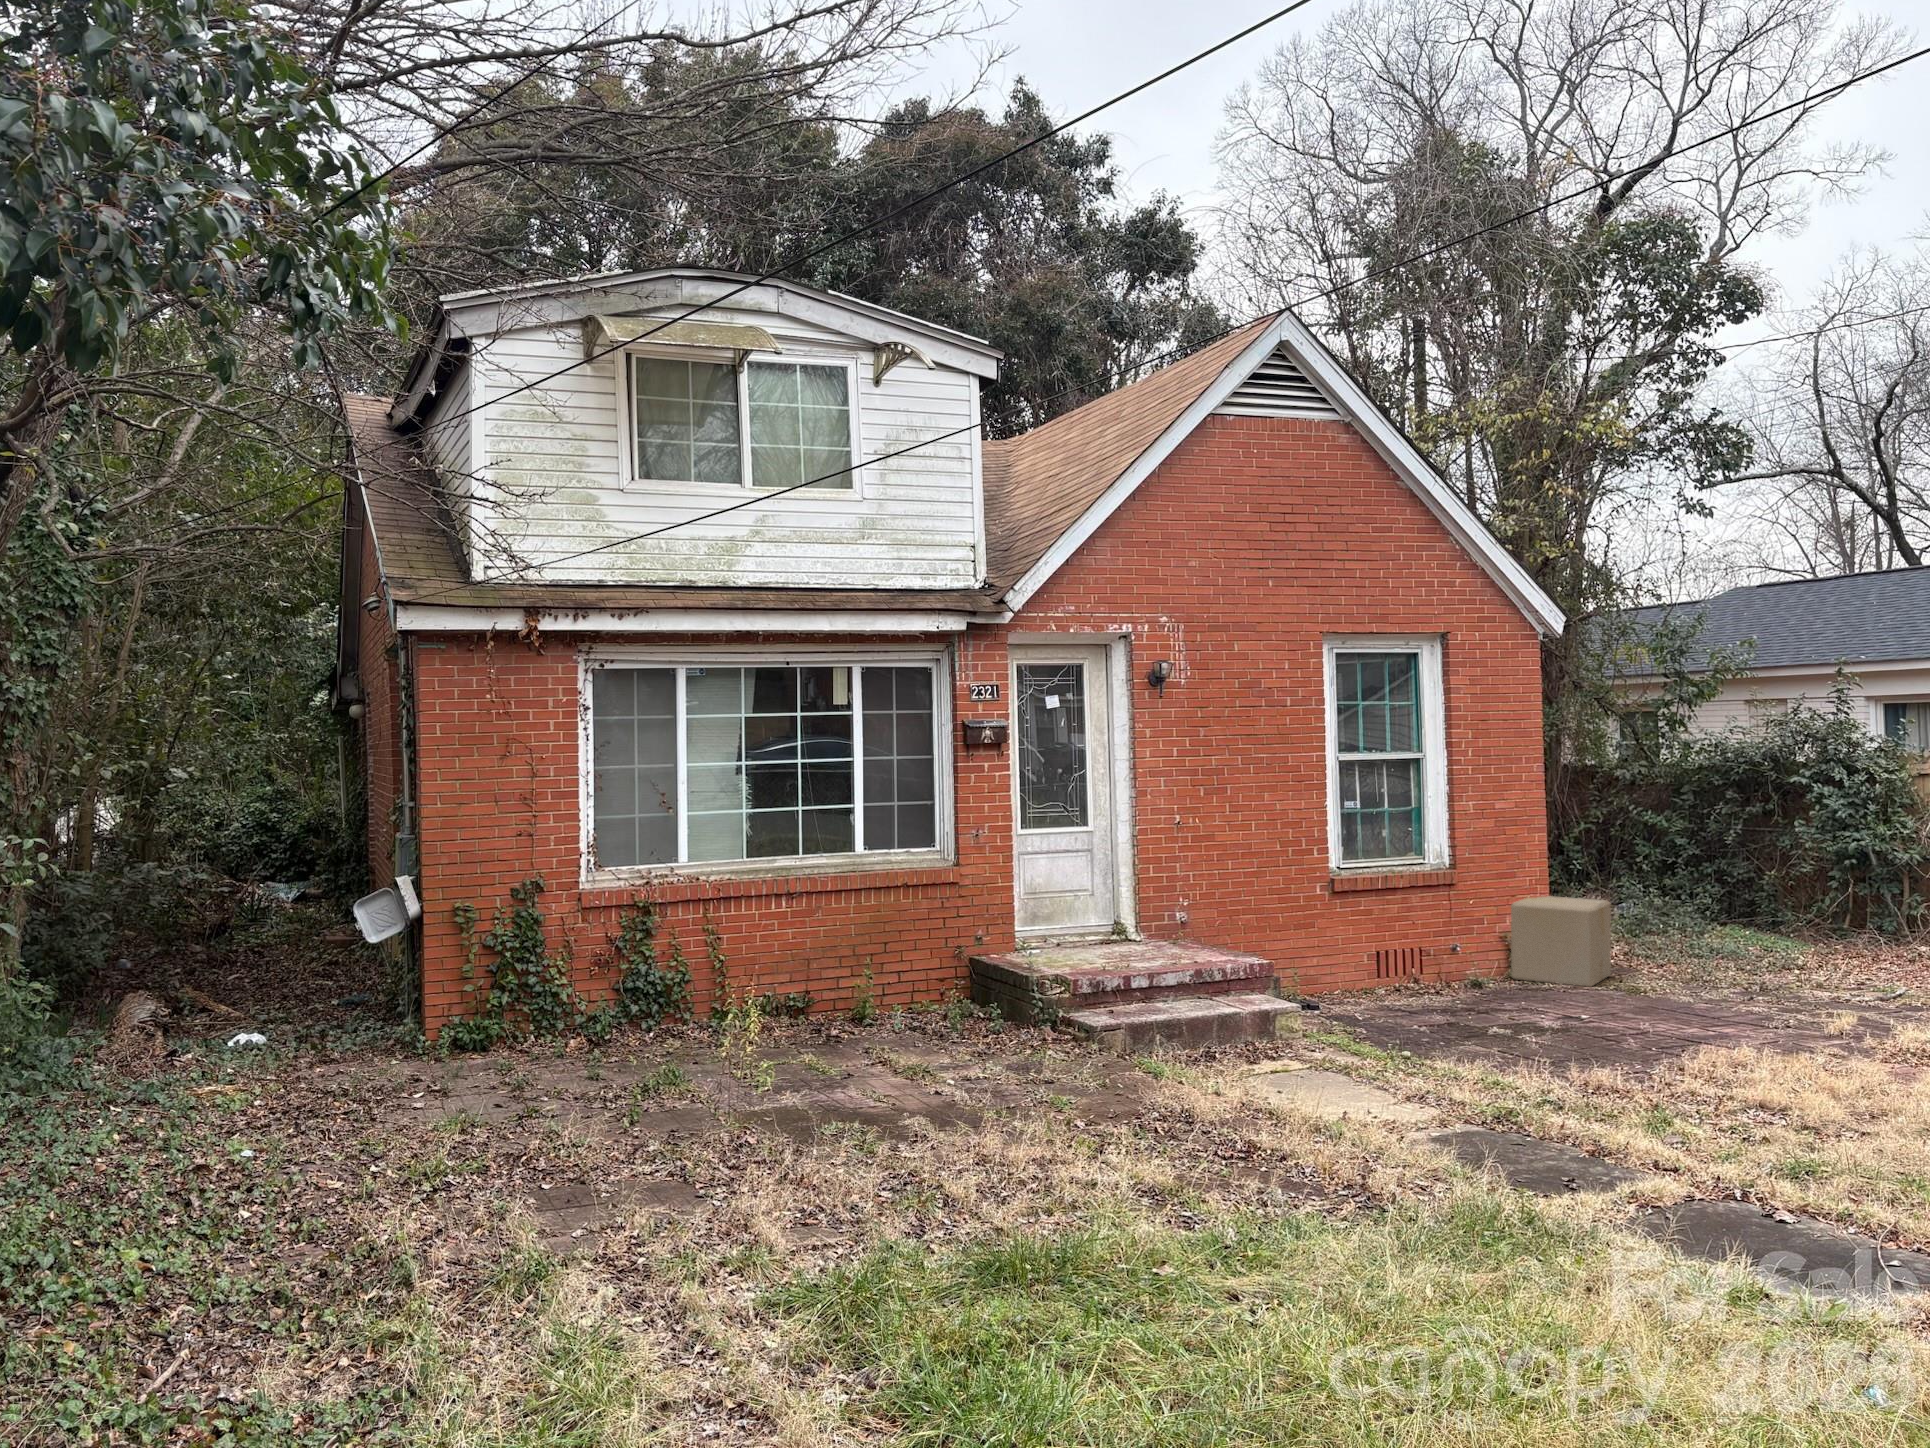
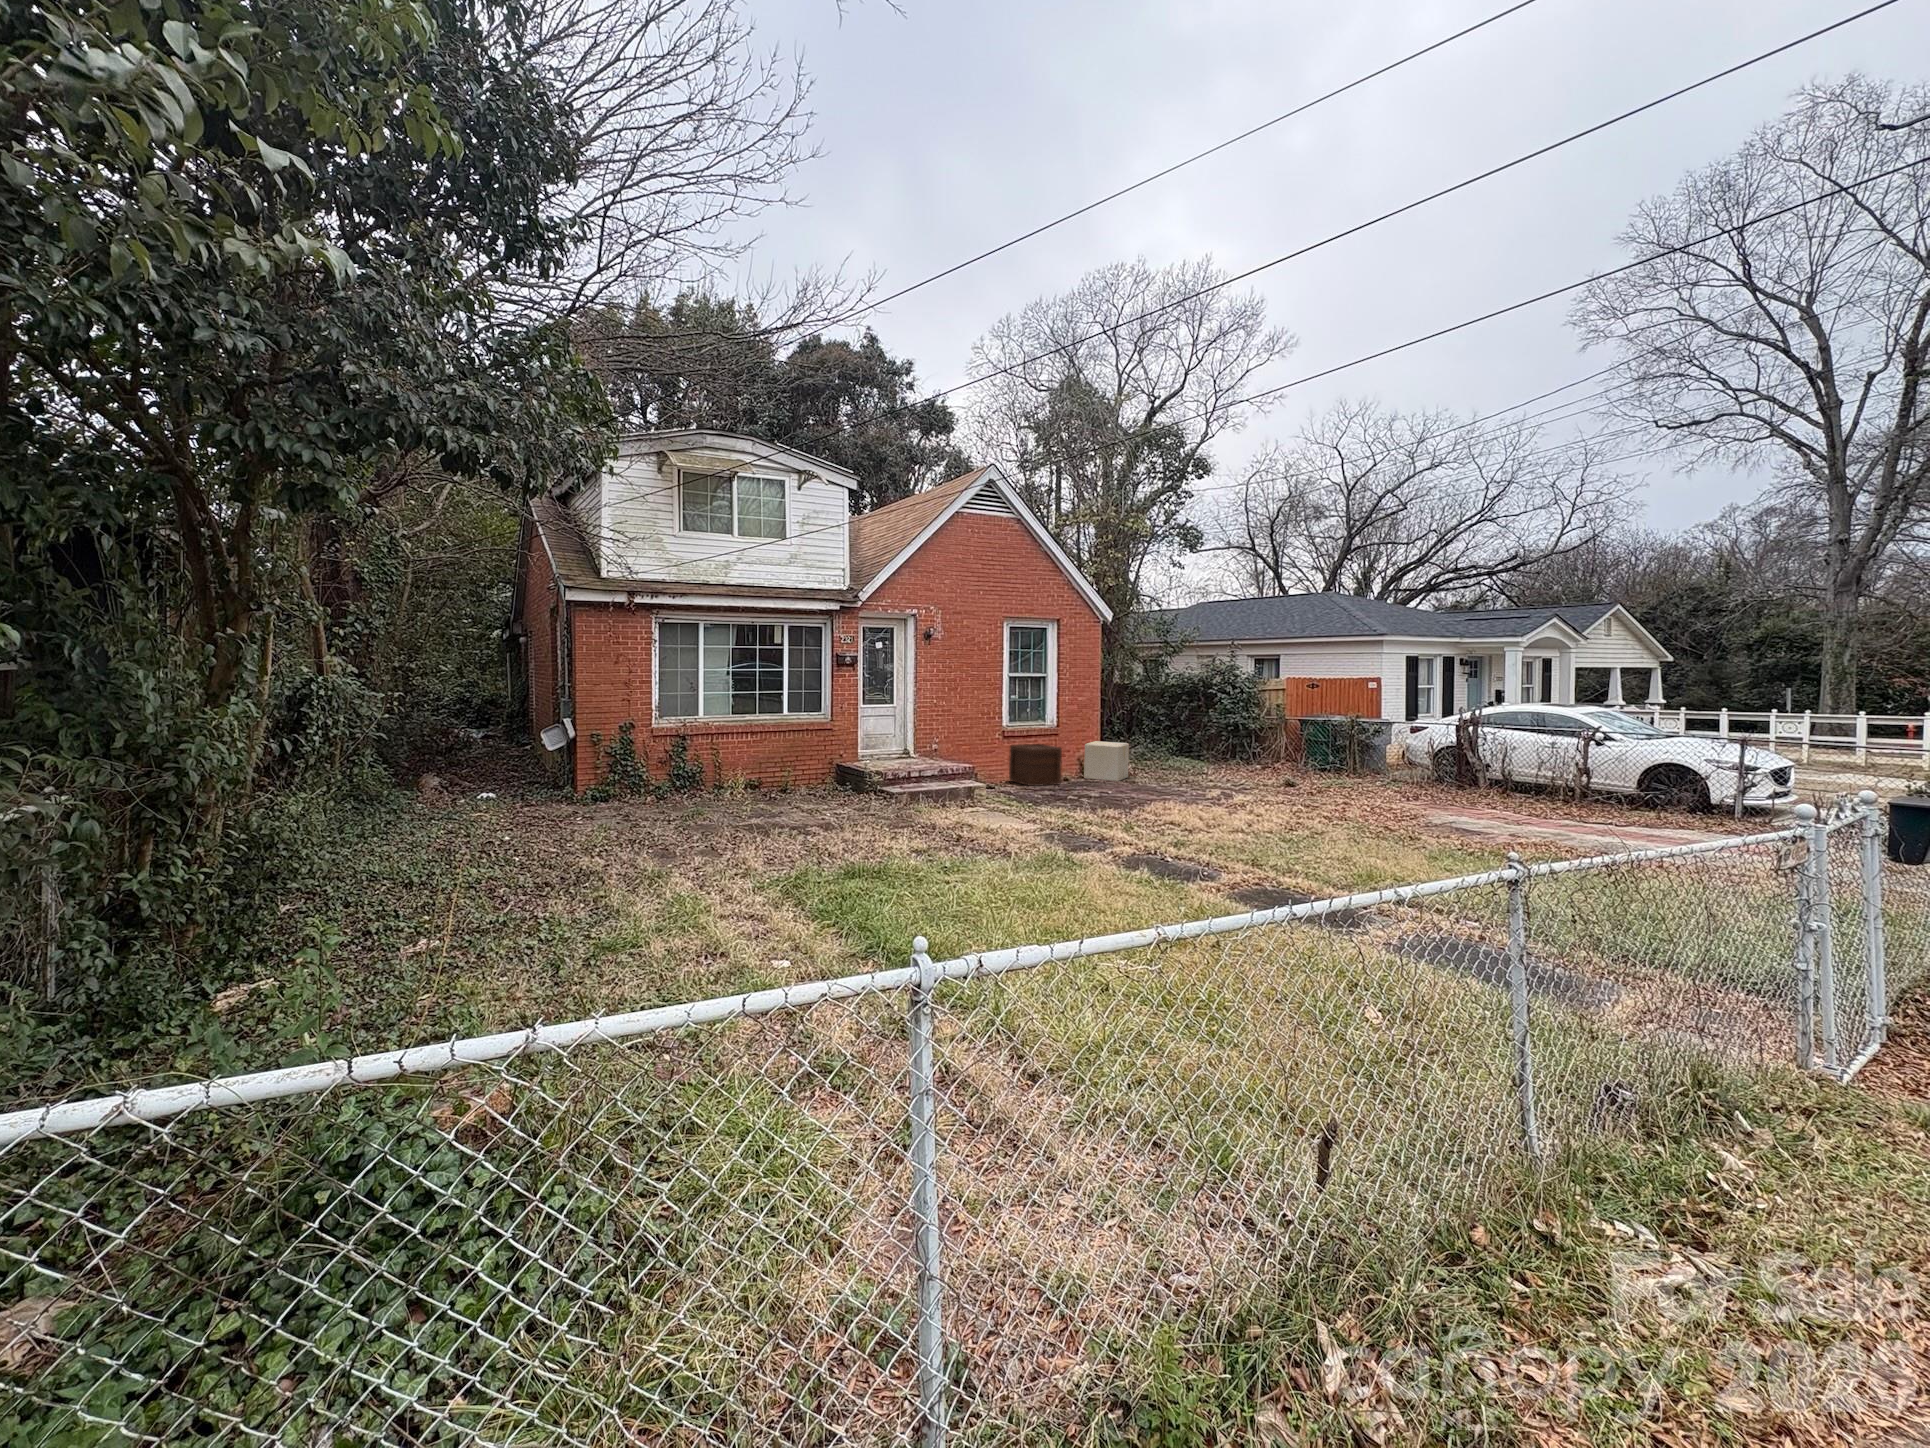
wooden crate: none [1345,905,1464,1002] -> present [1009,744,1062,786]

